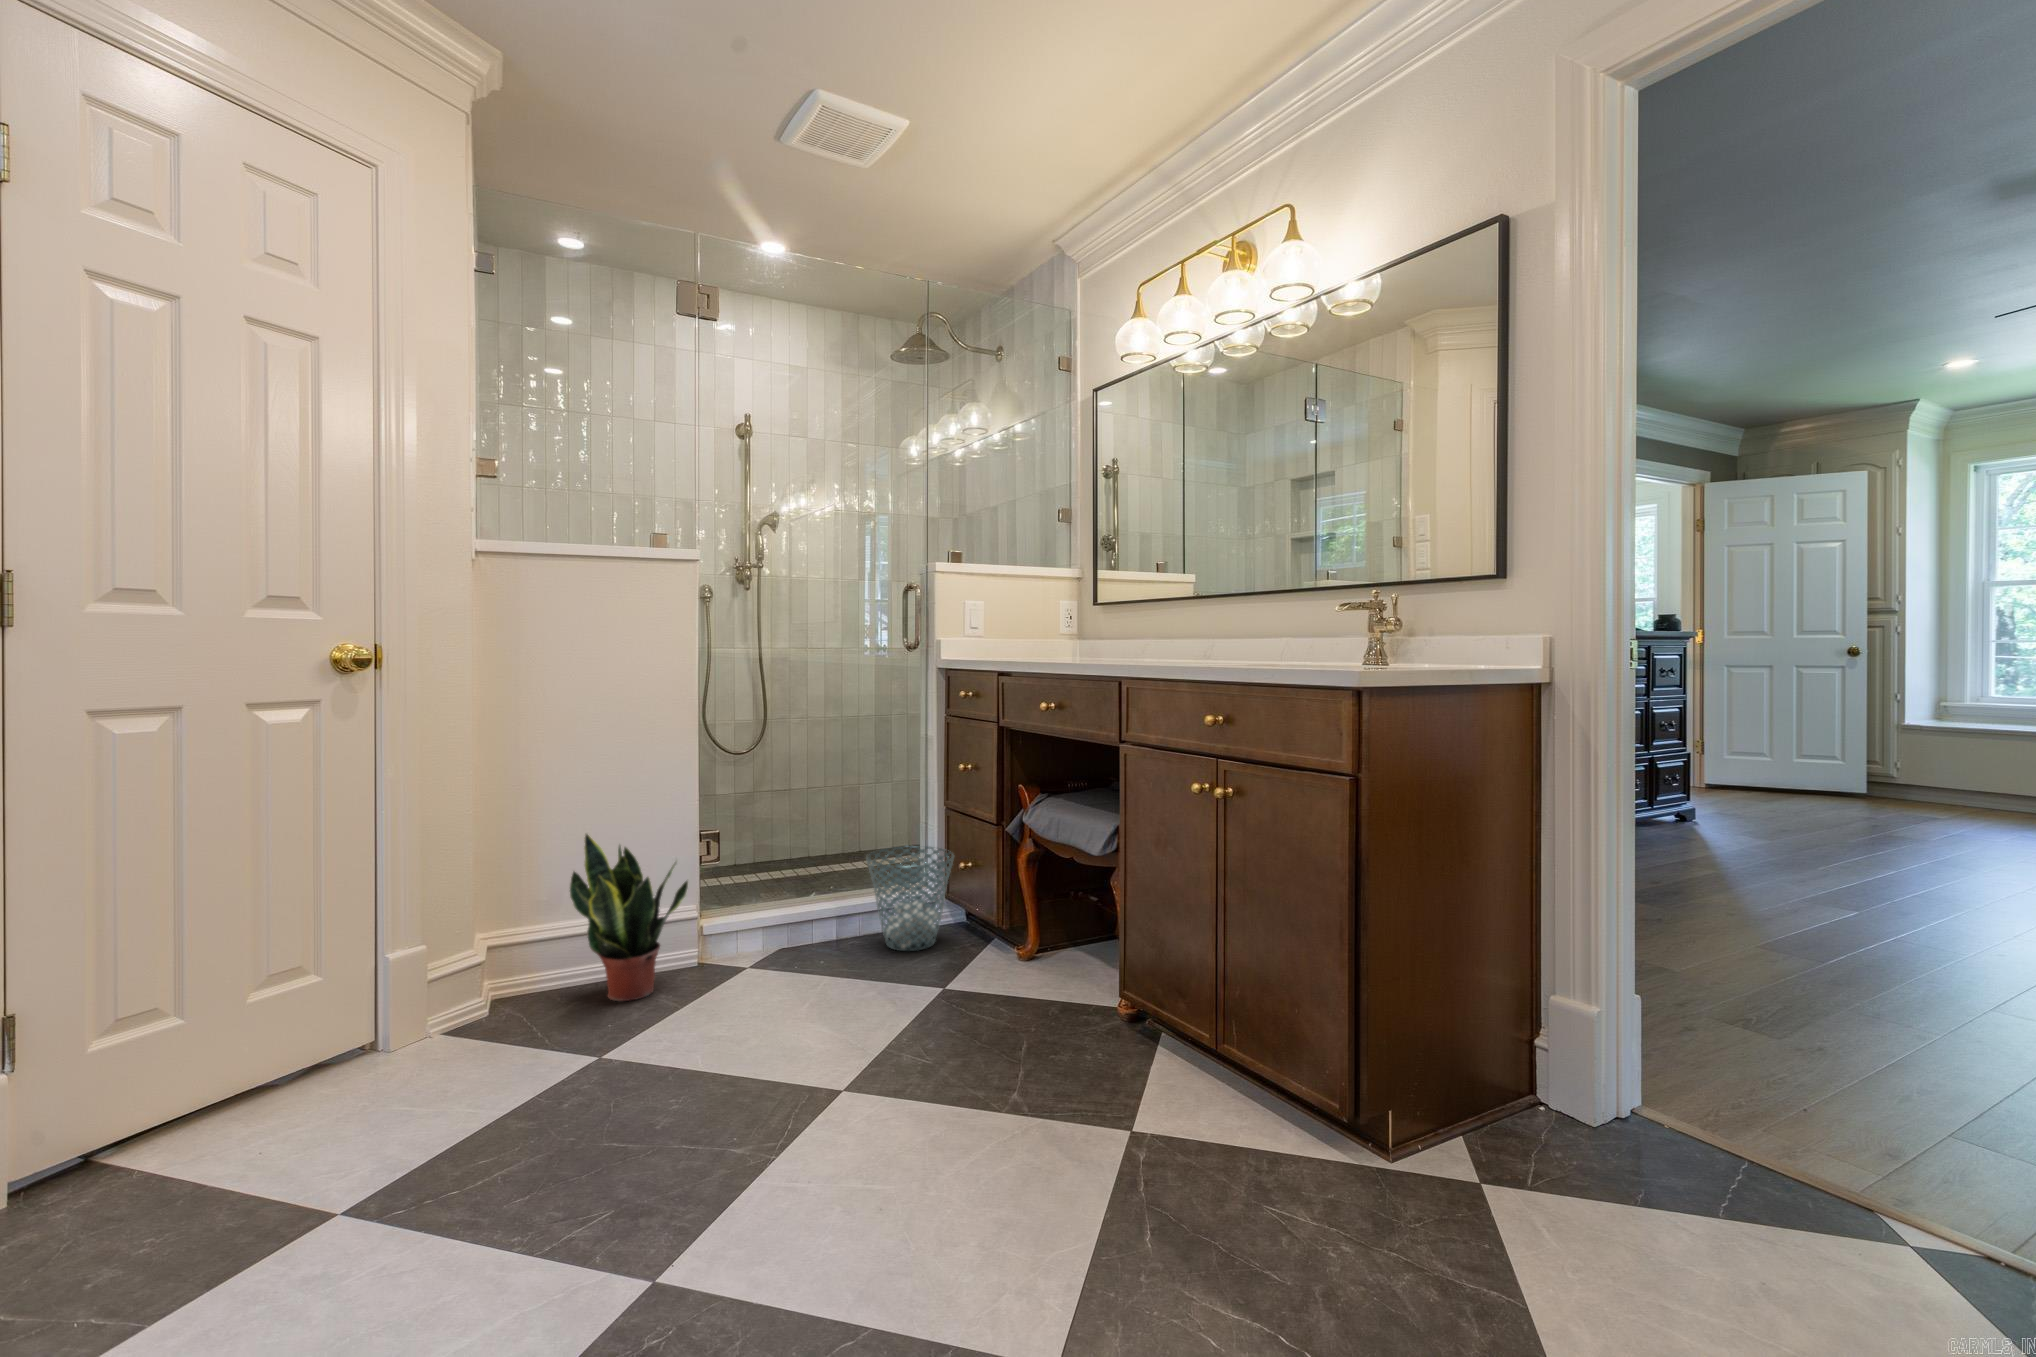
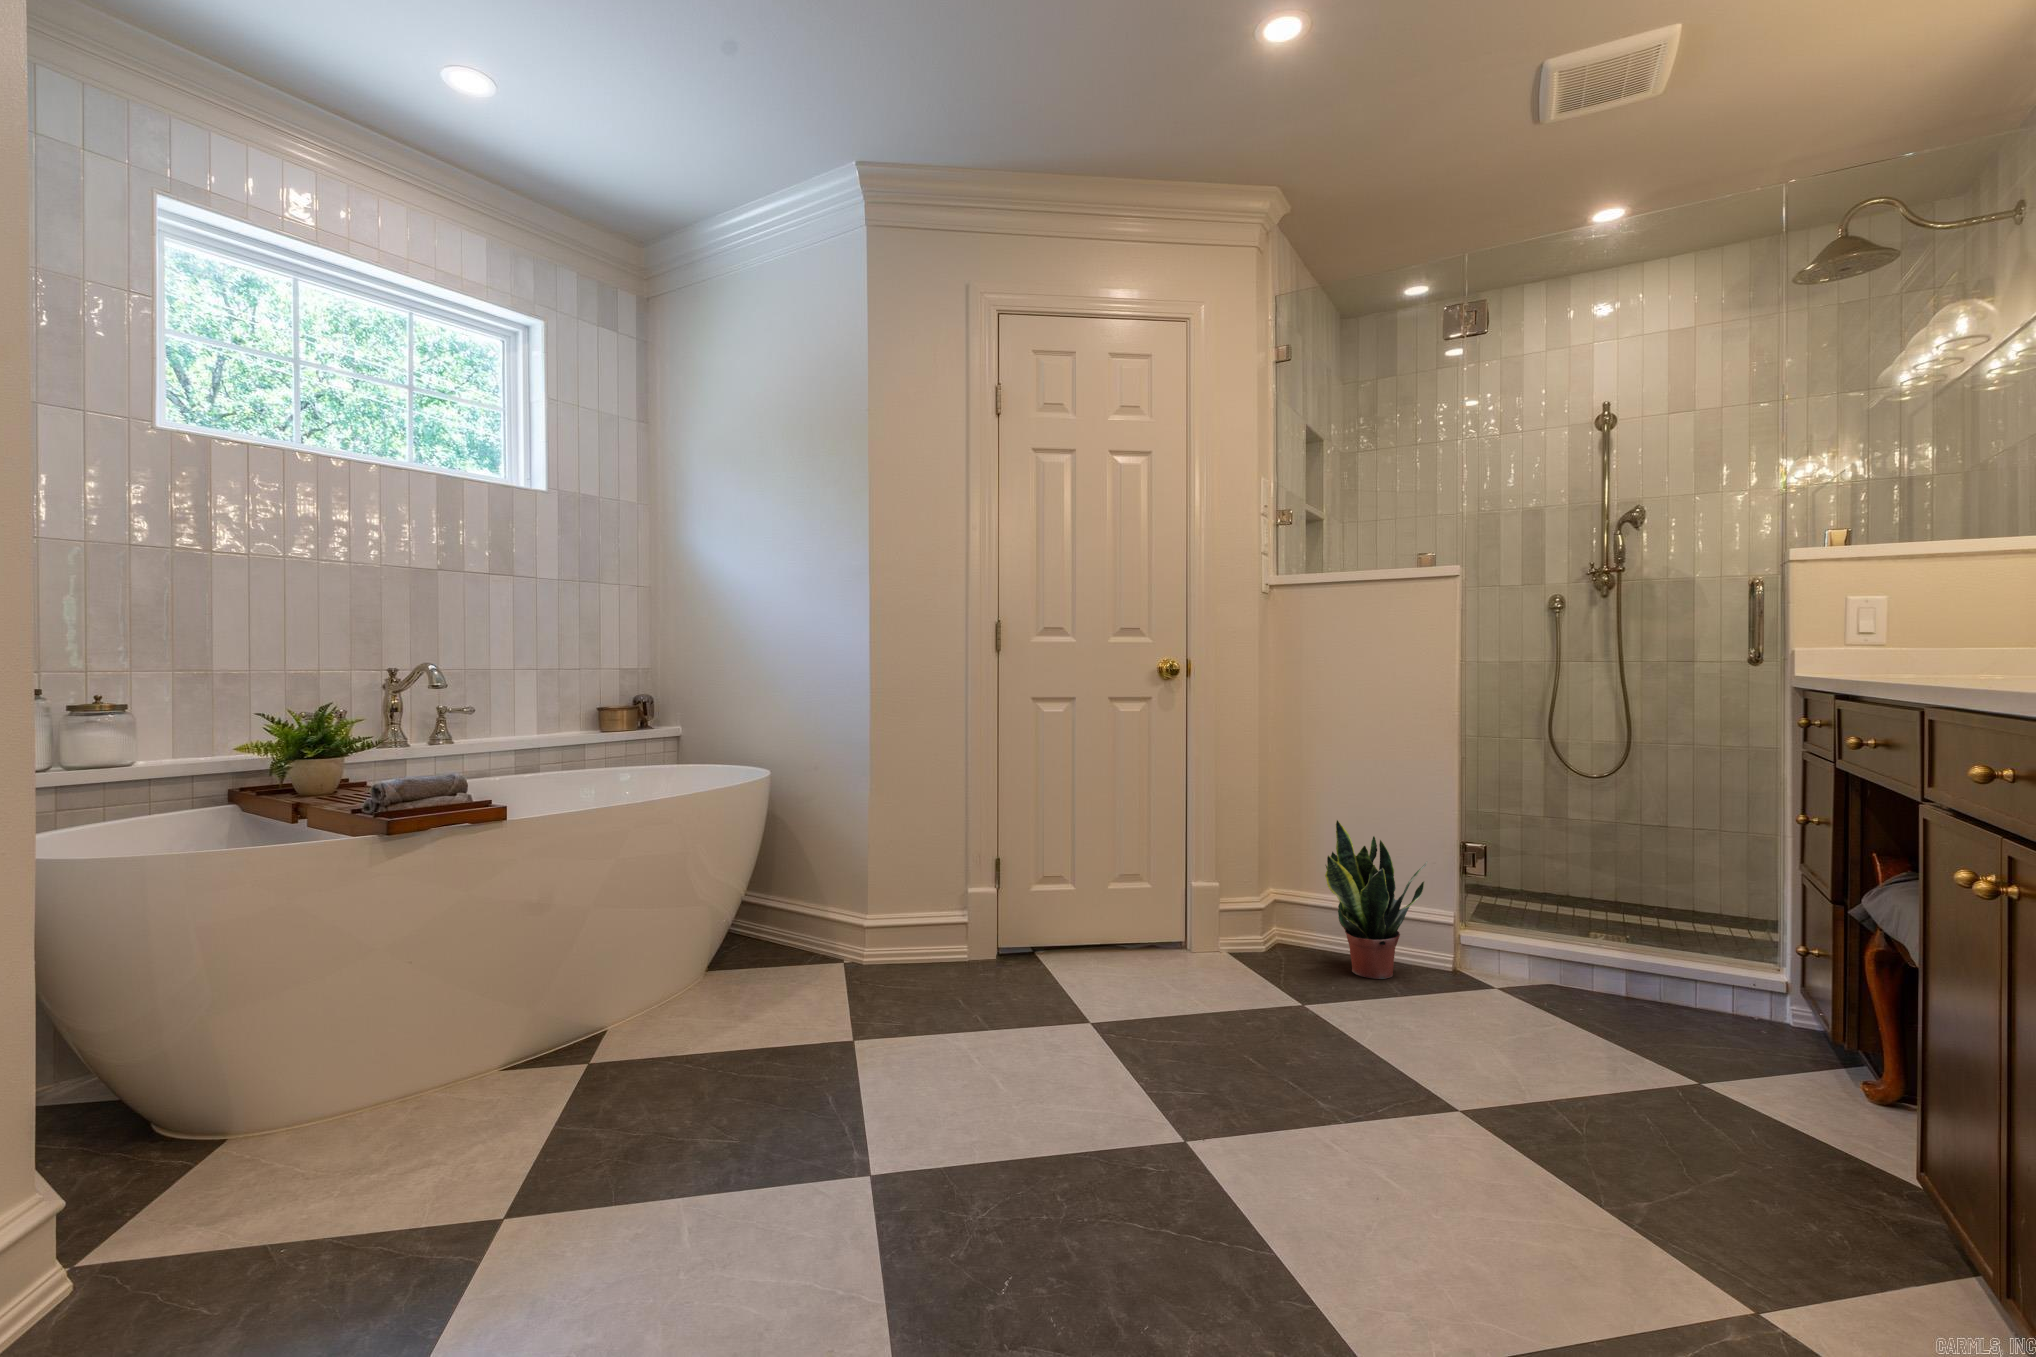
waste basket: present [866,846,954,951] -> none [1647,904,1785,1040]

